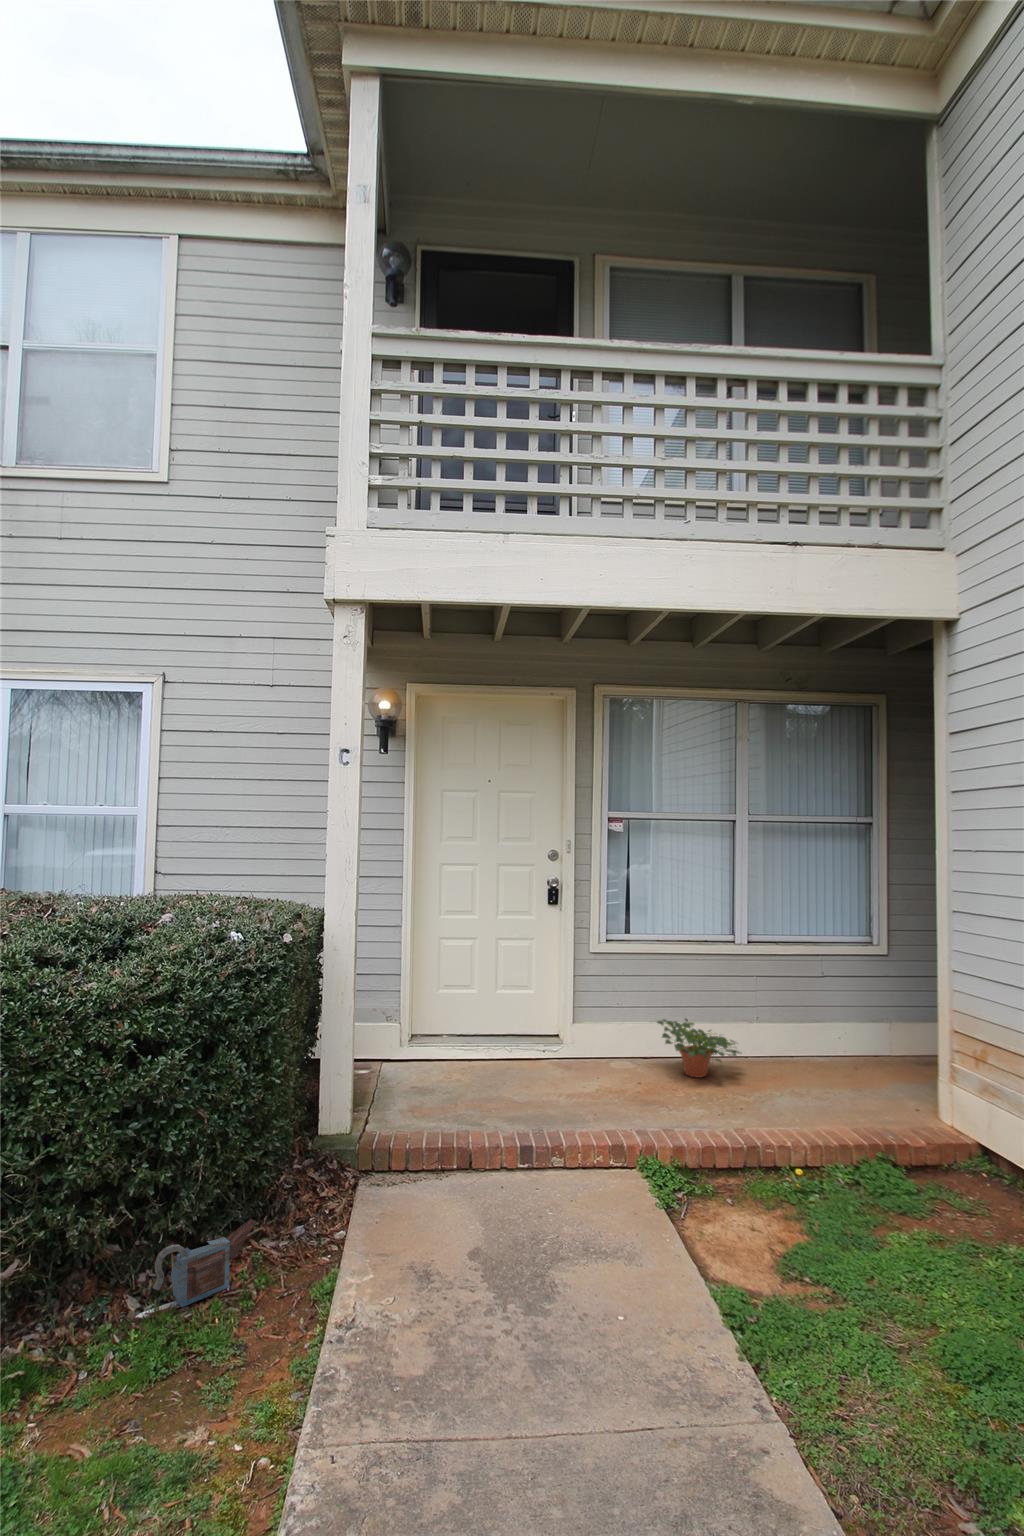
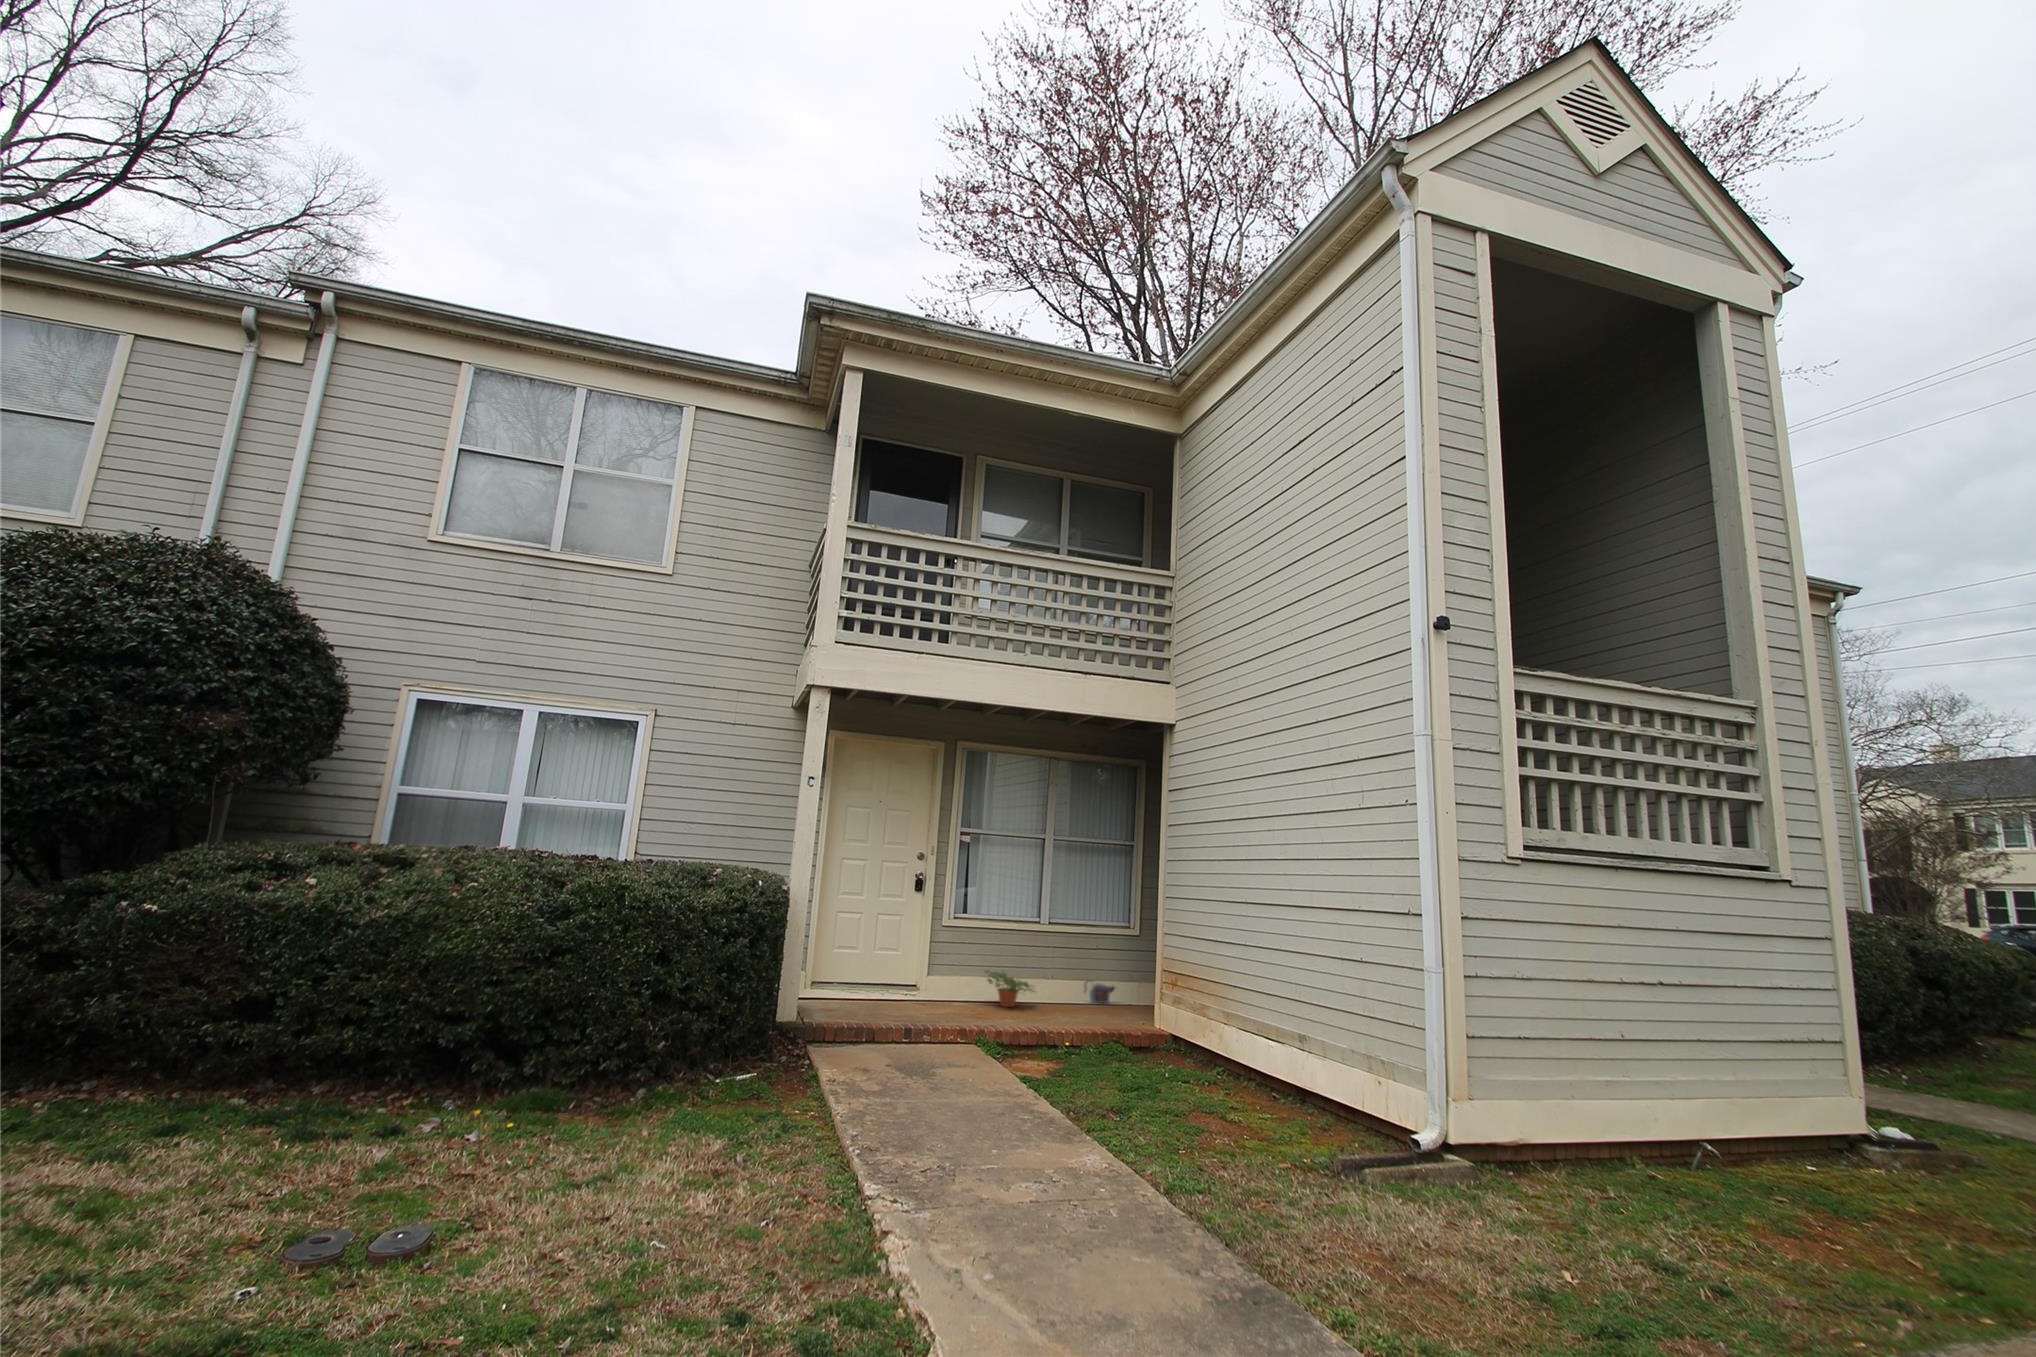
watering can: present [153,1219,256,1307] -> present [1084,980,1115,1003]

